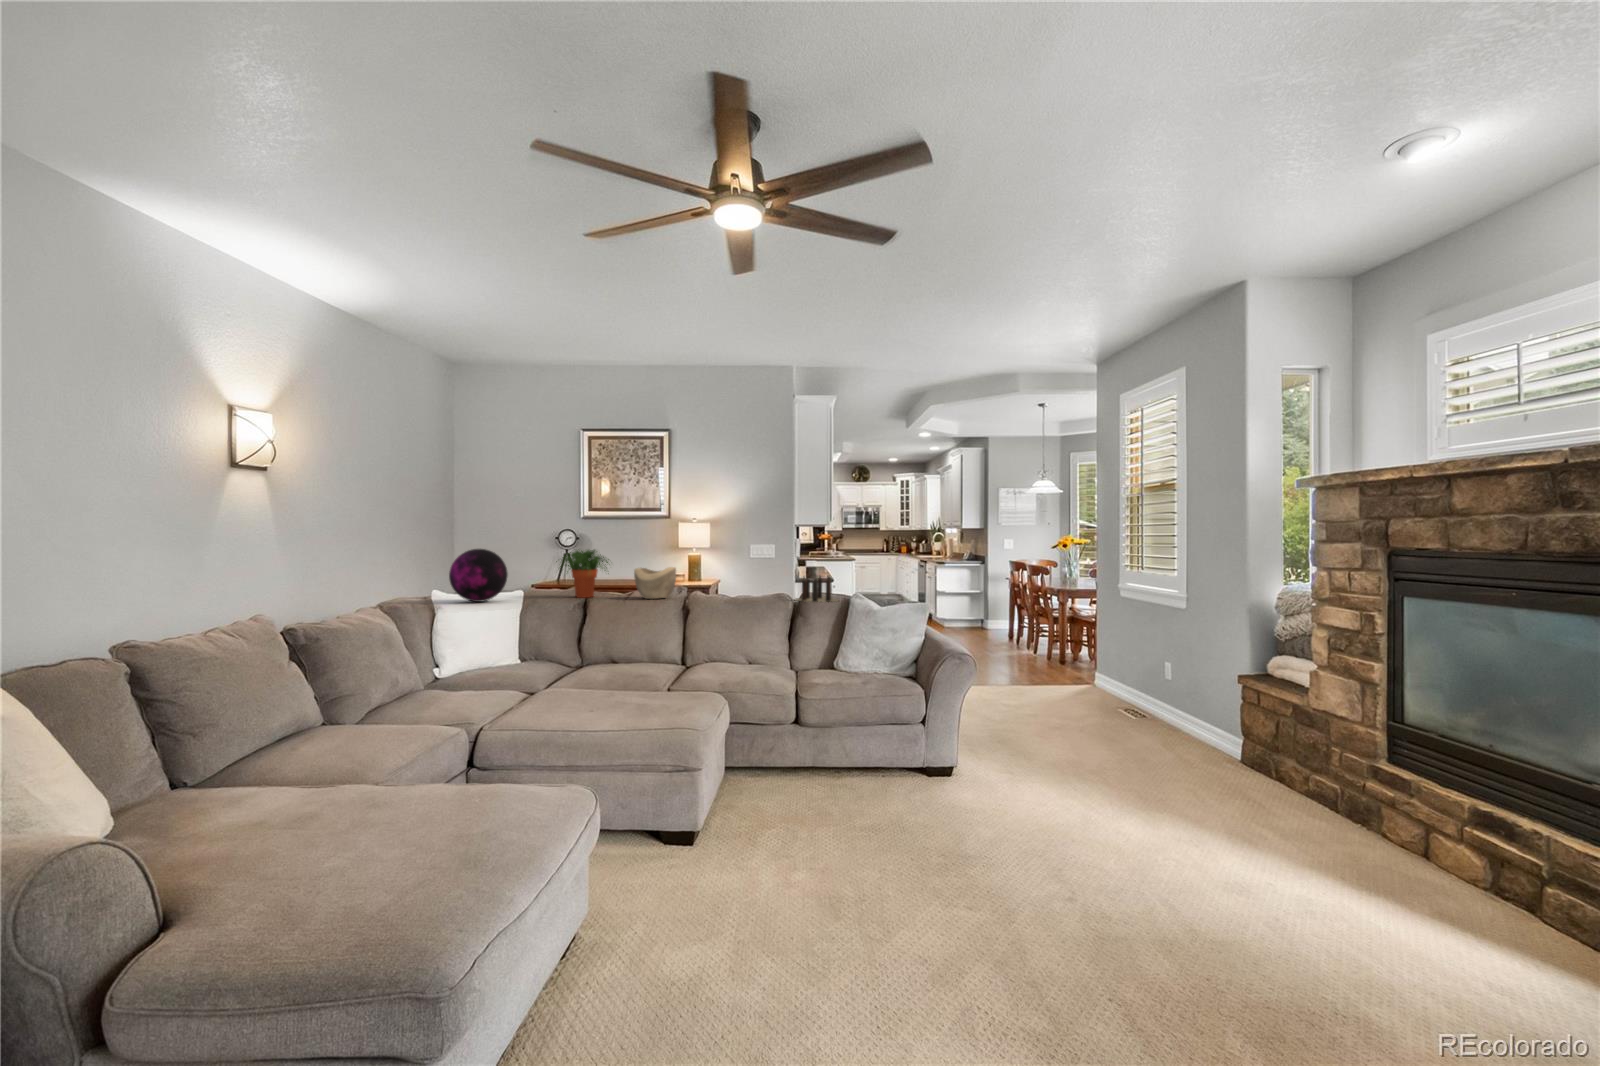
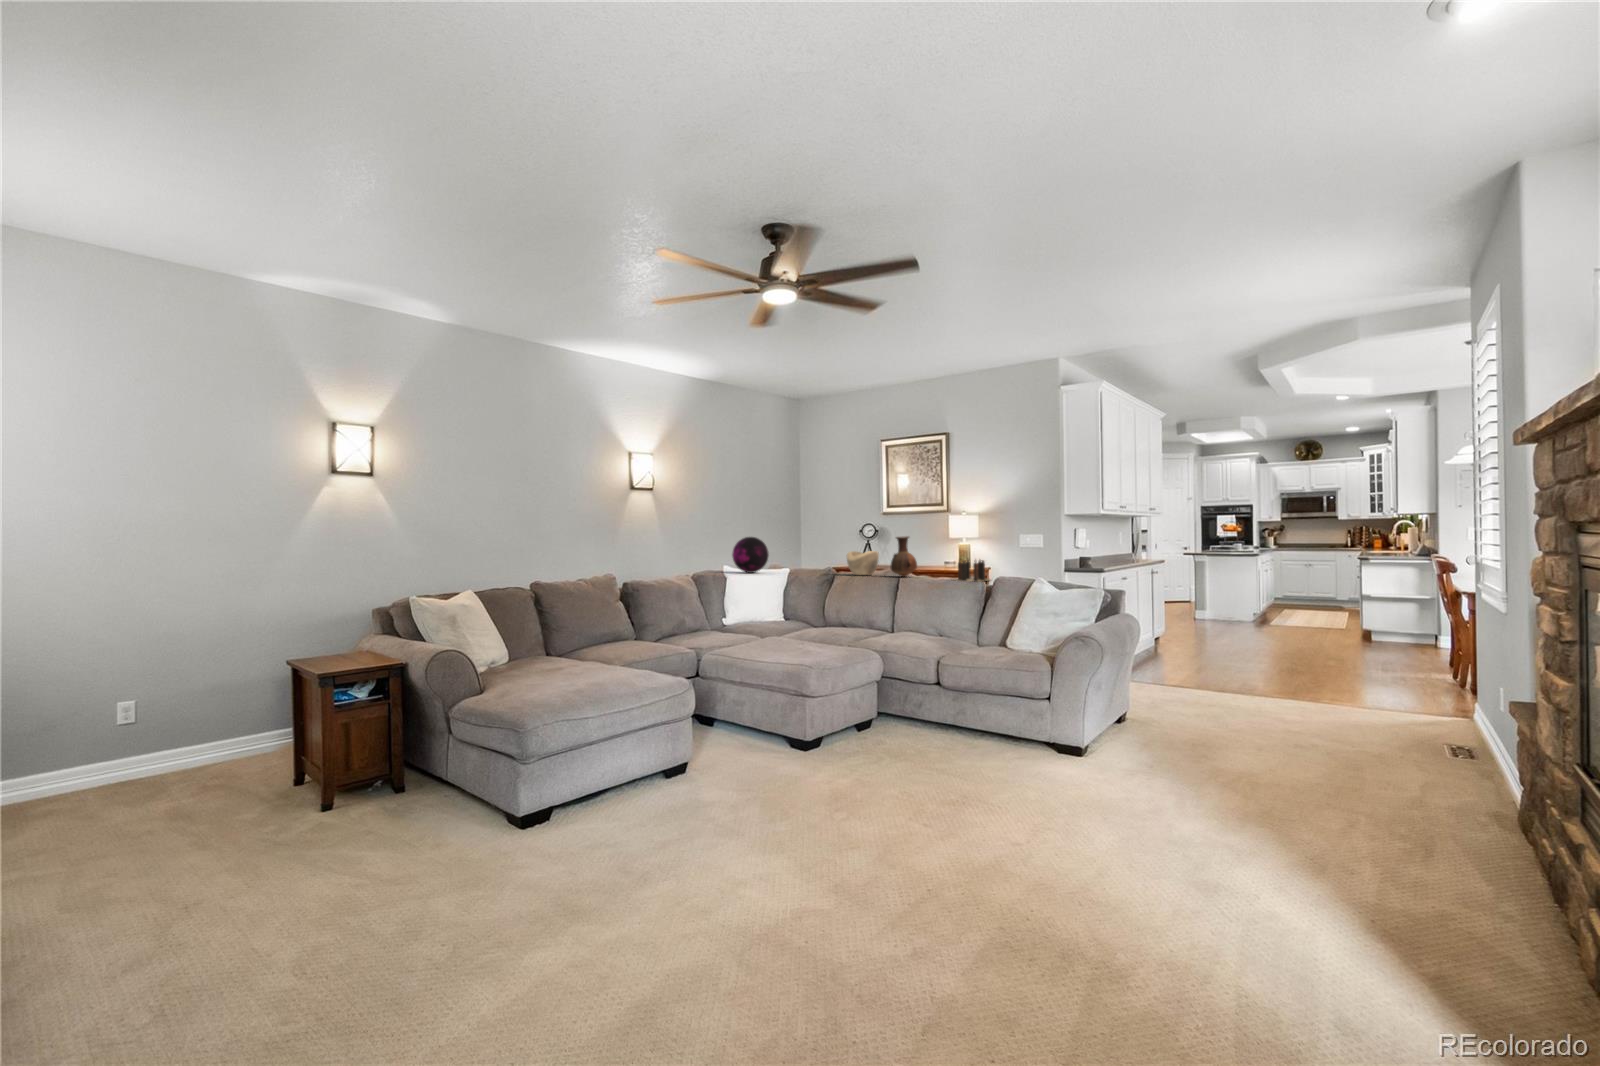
vase: none [700,549,736,599] -> present [890,536,917,577]
potted plant: present [556,550,609,598] -> none [803,537,845,574]

